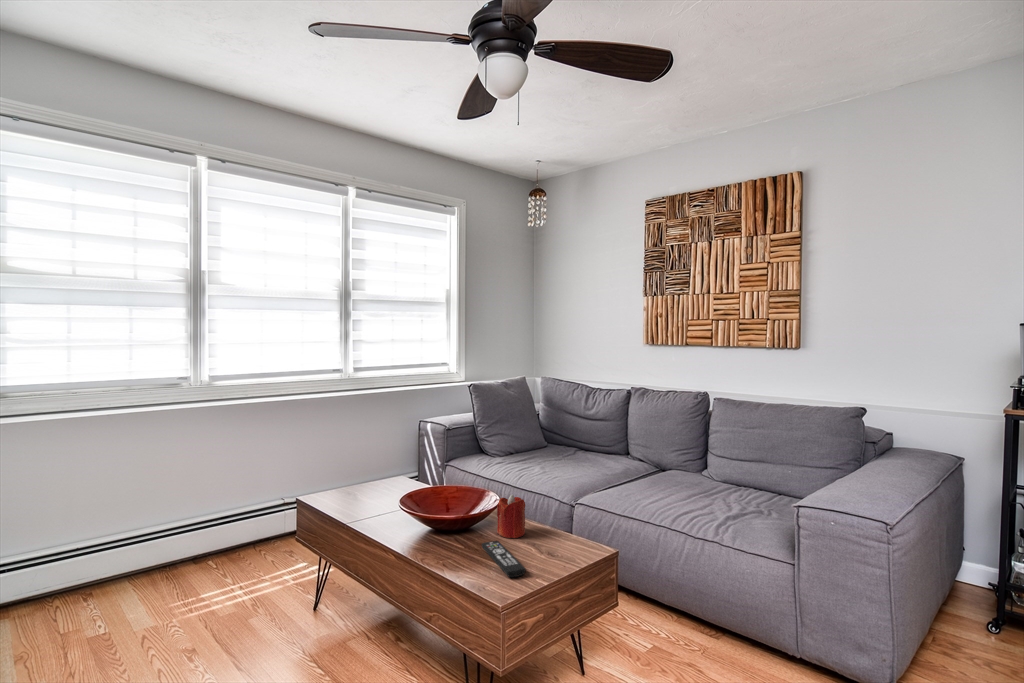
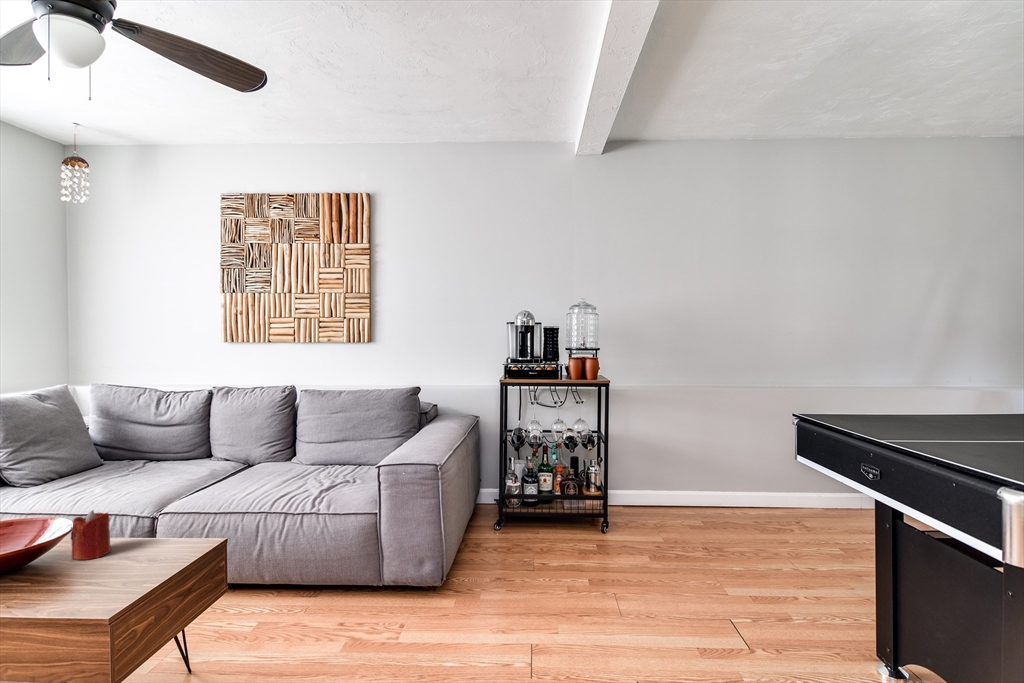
remote control: present [482,541,526,577] -> none [56,564,127,591]

